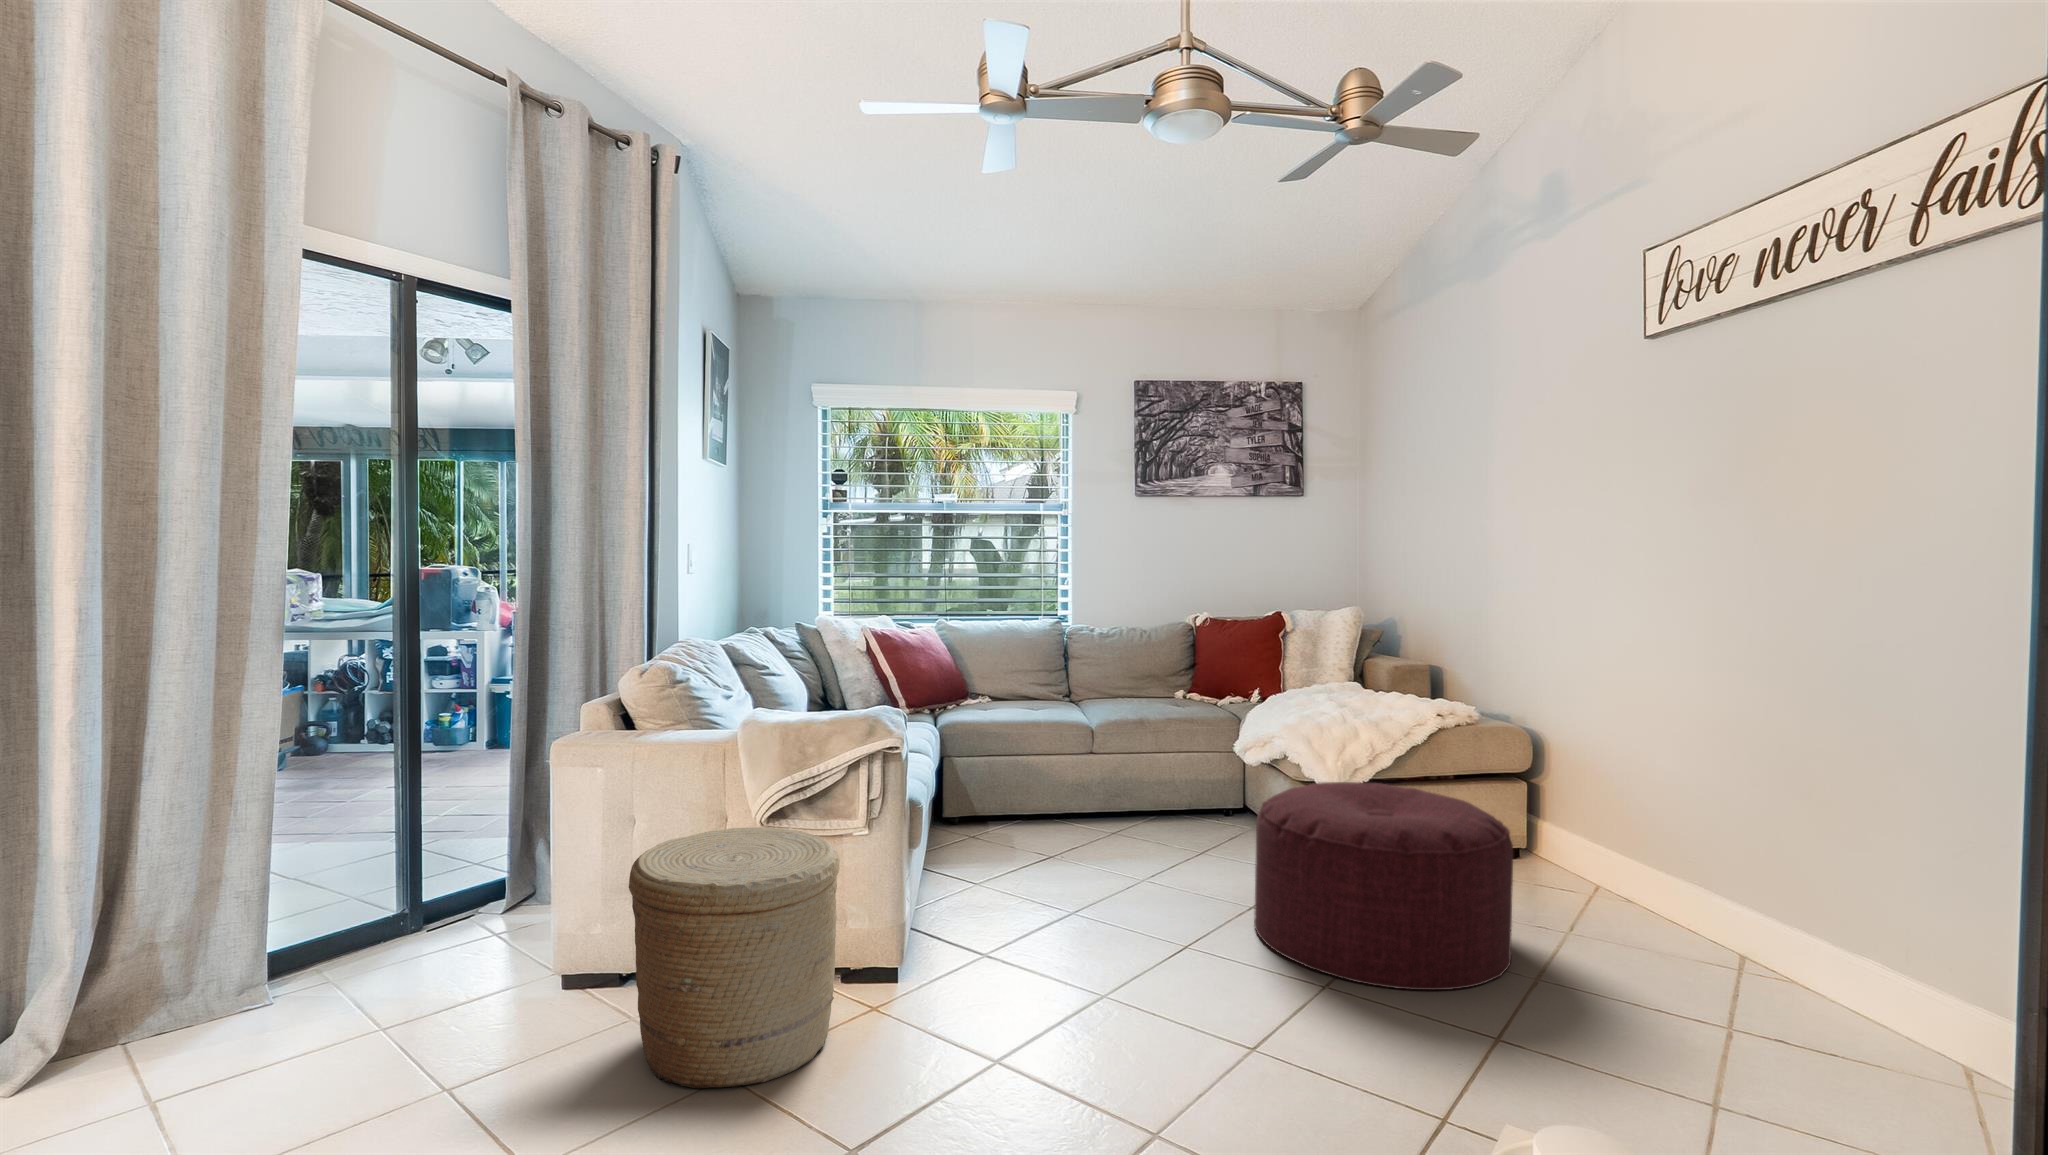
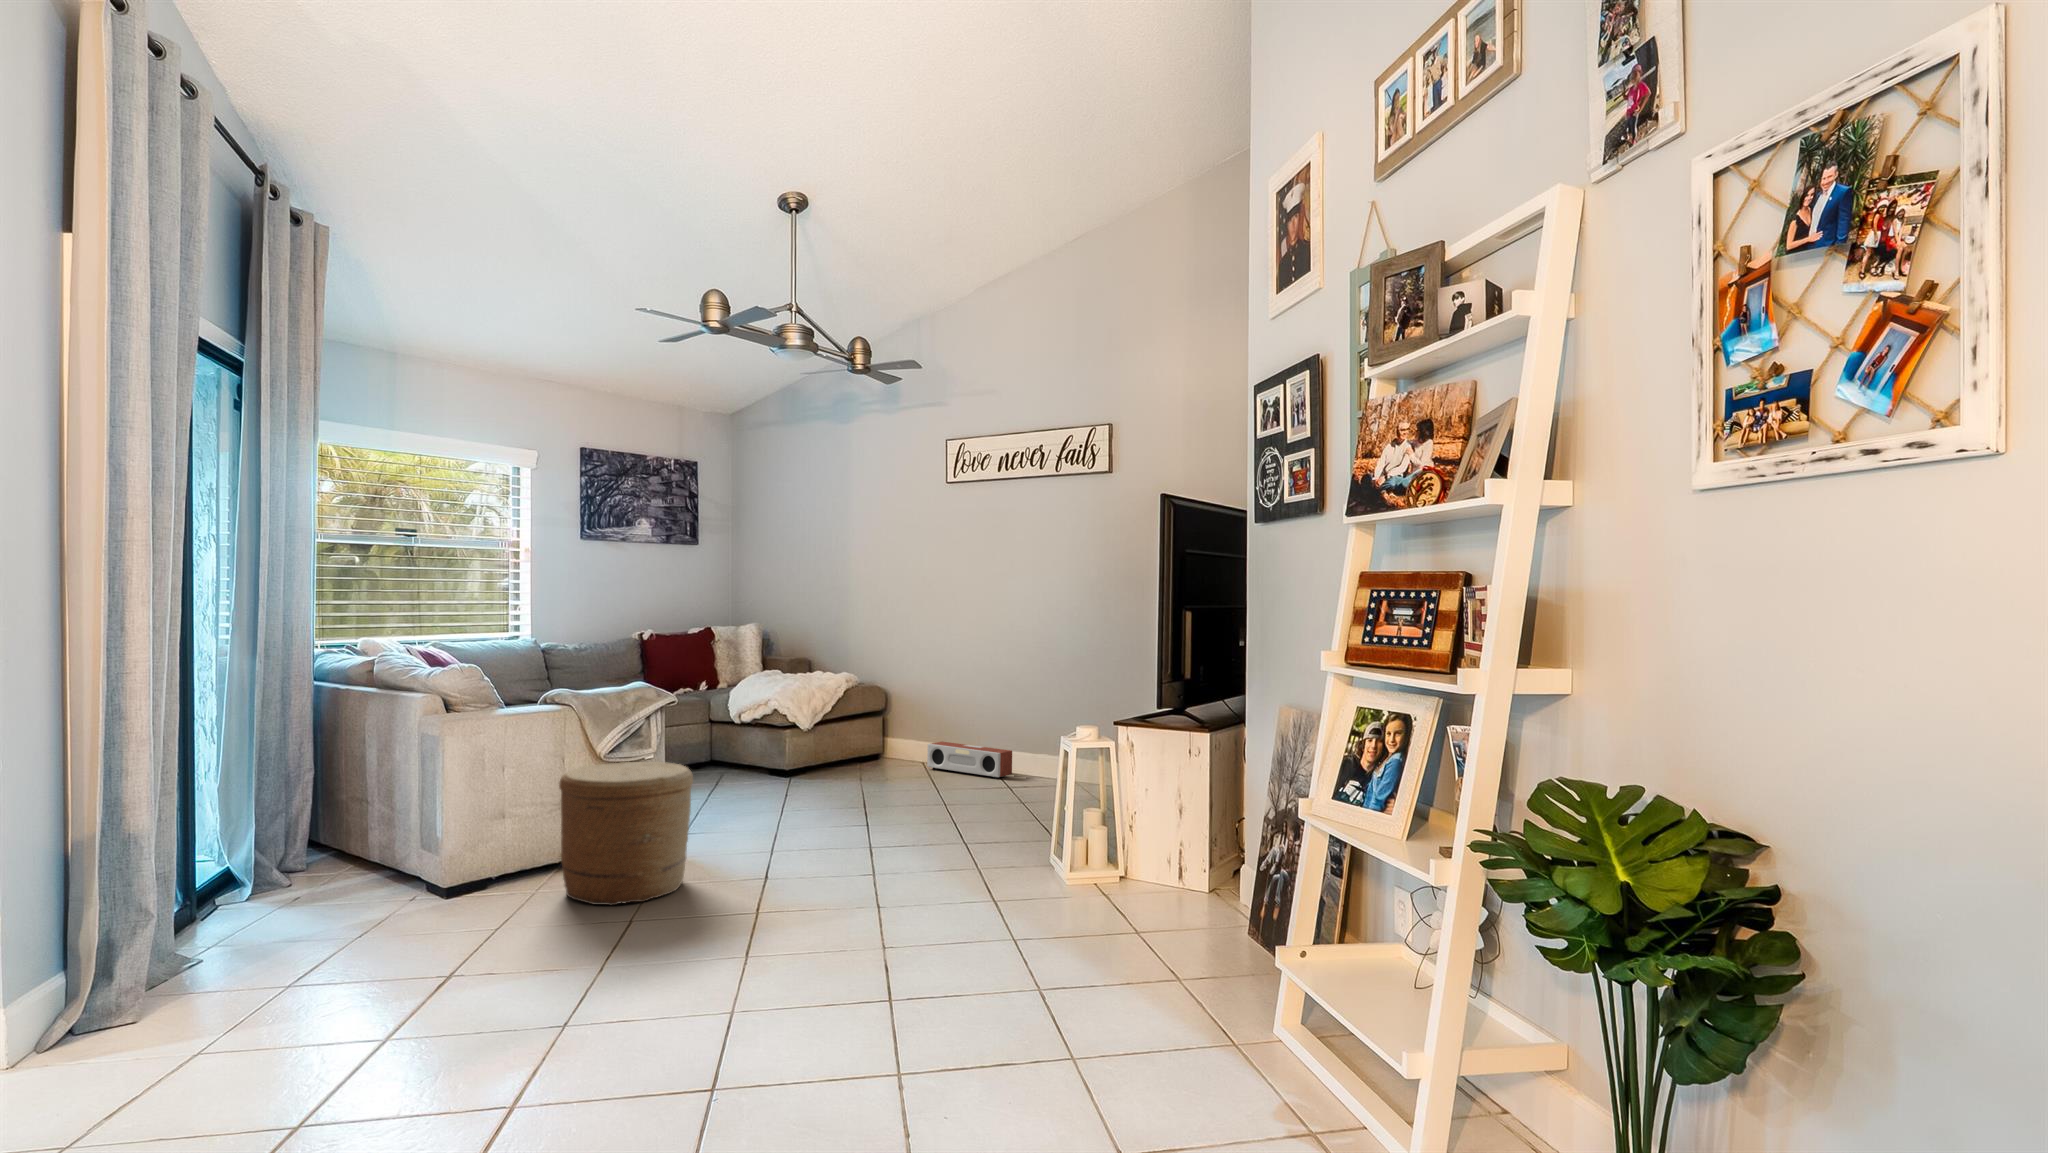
ottoman: present [1254,782,1513,990] -> none [797,716,927,808]
speaker: none [1587,855,1780,975] -> present [927,742,1012,779]

